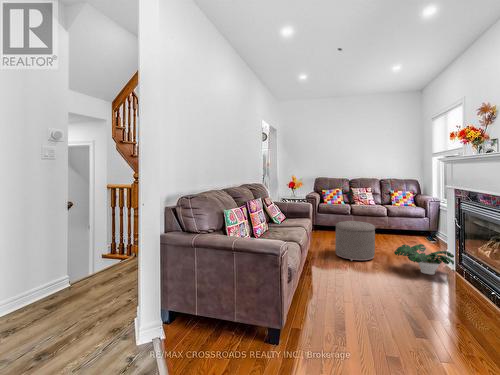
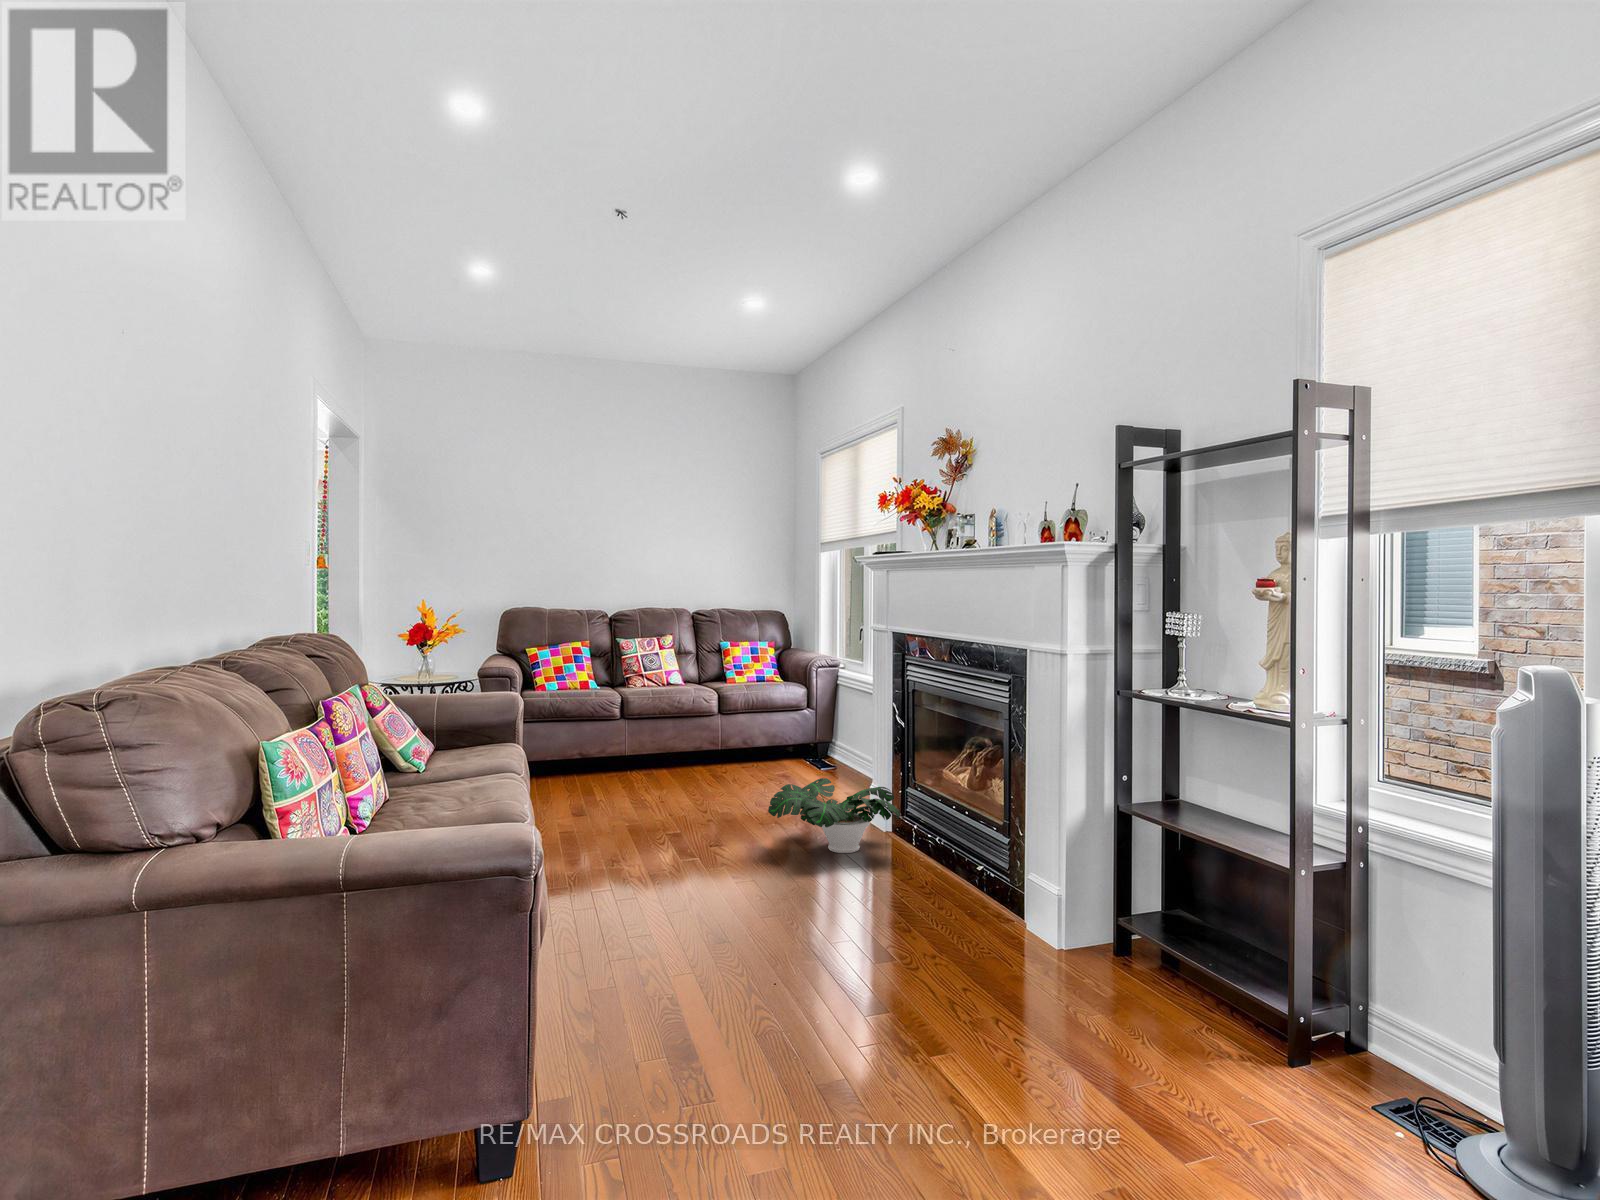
ottoman: present [335,221,375,261] -> none [602,735,712,855]

